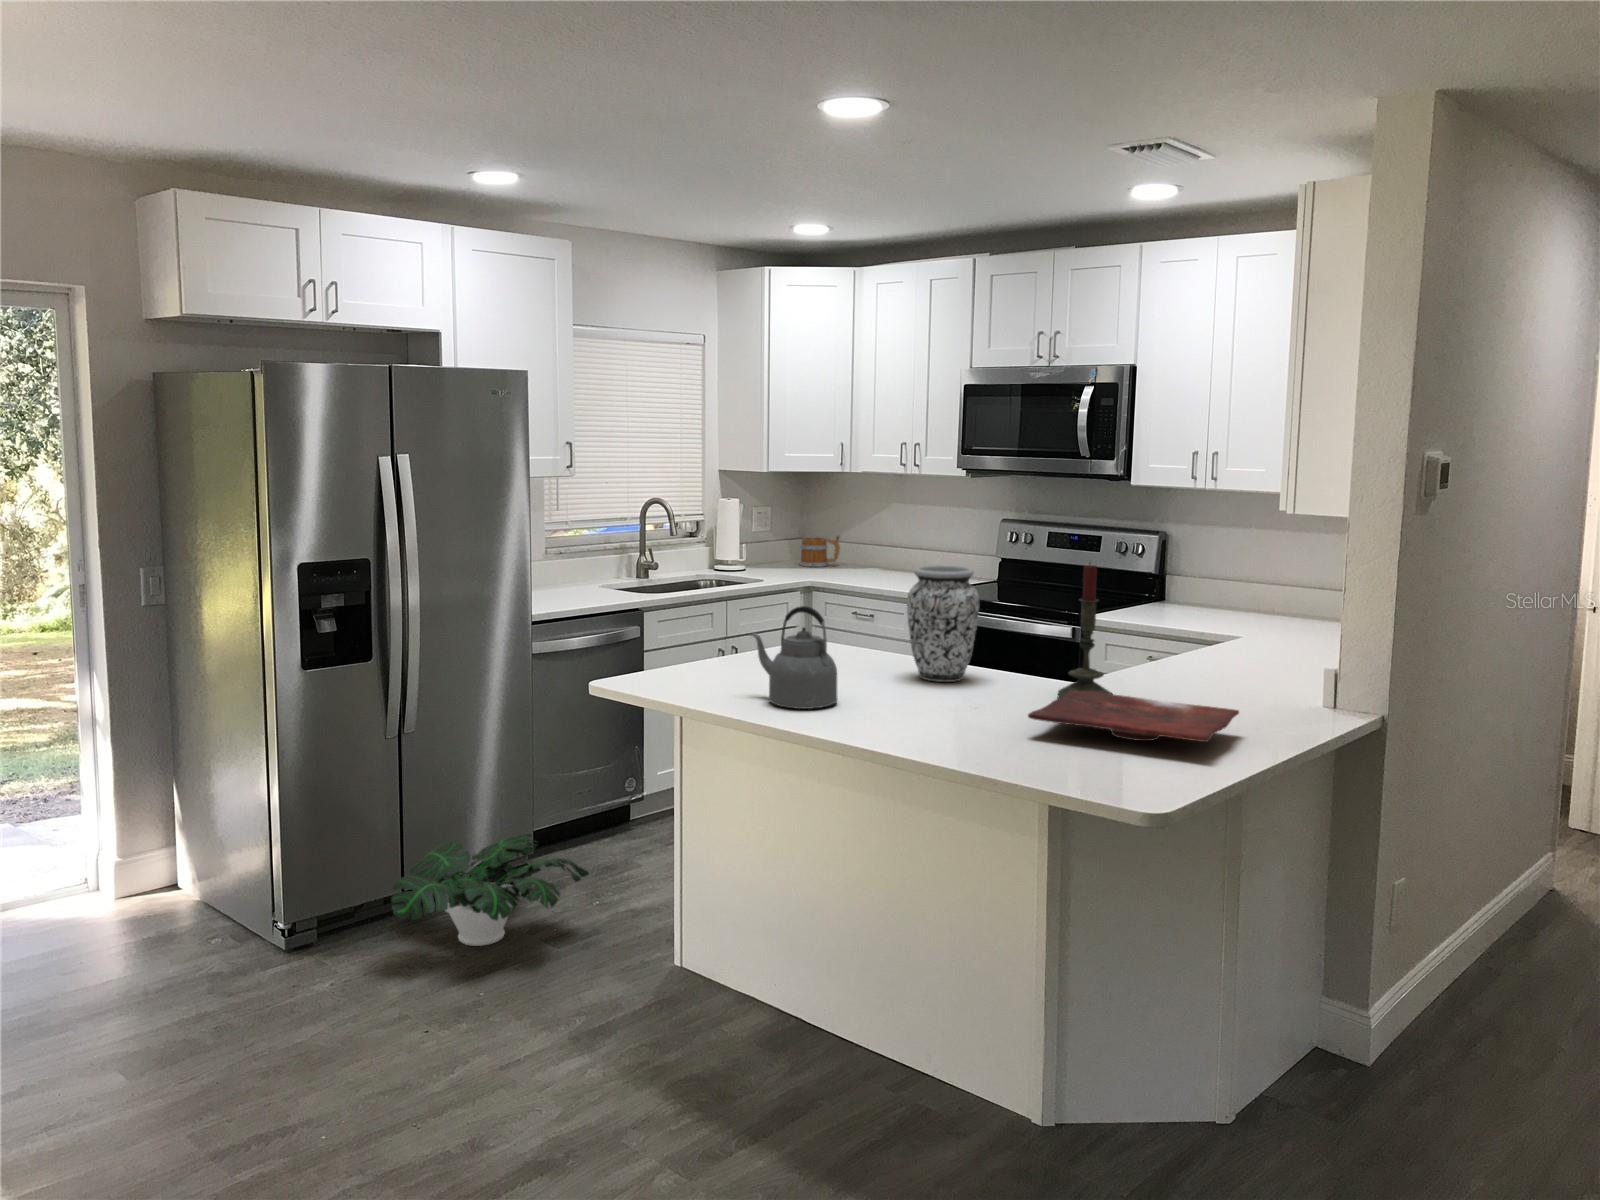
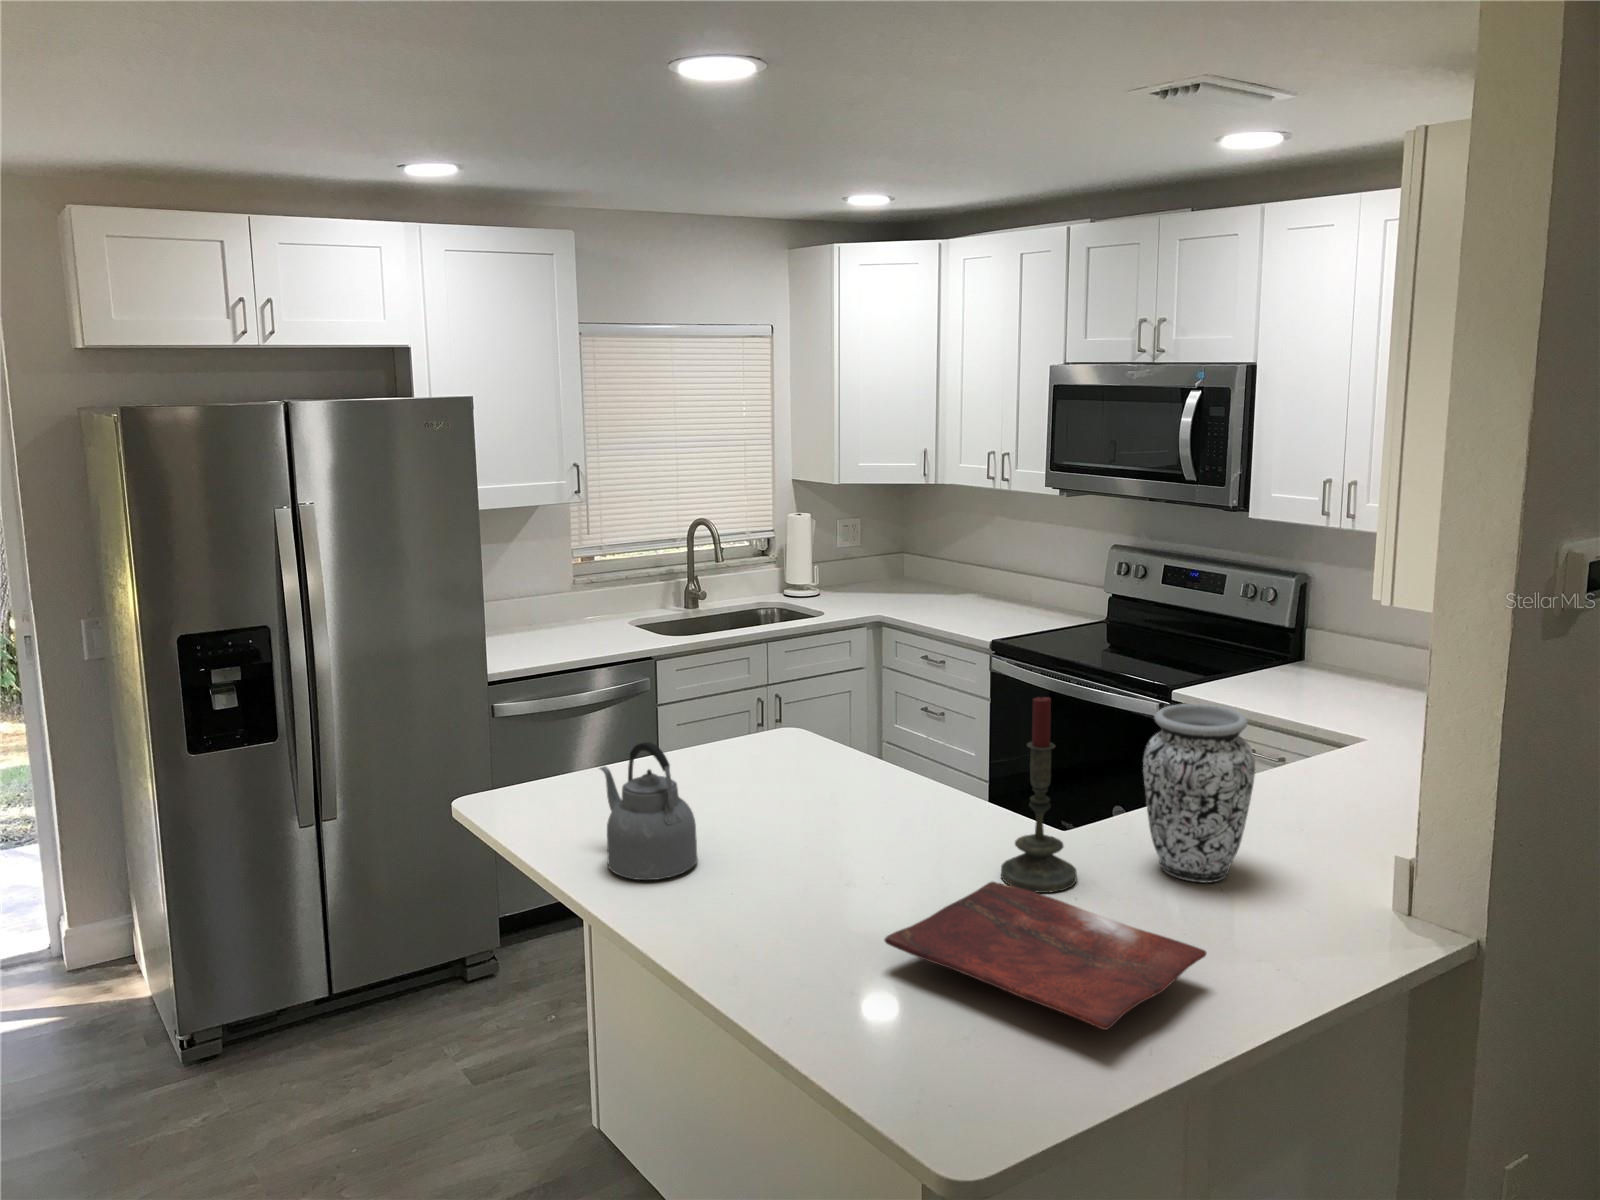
mug: present [799,535,840,567] -> none [890,552,938,589]
vase: present [907,565,979,682] -> present [1143,704,1255,883]
potted plant: present [391,834,589,946] -> none [268,935,513,1071]

